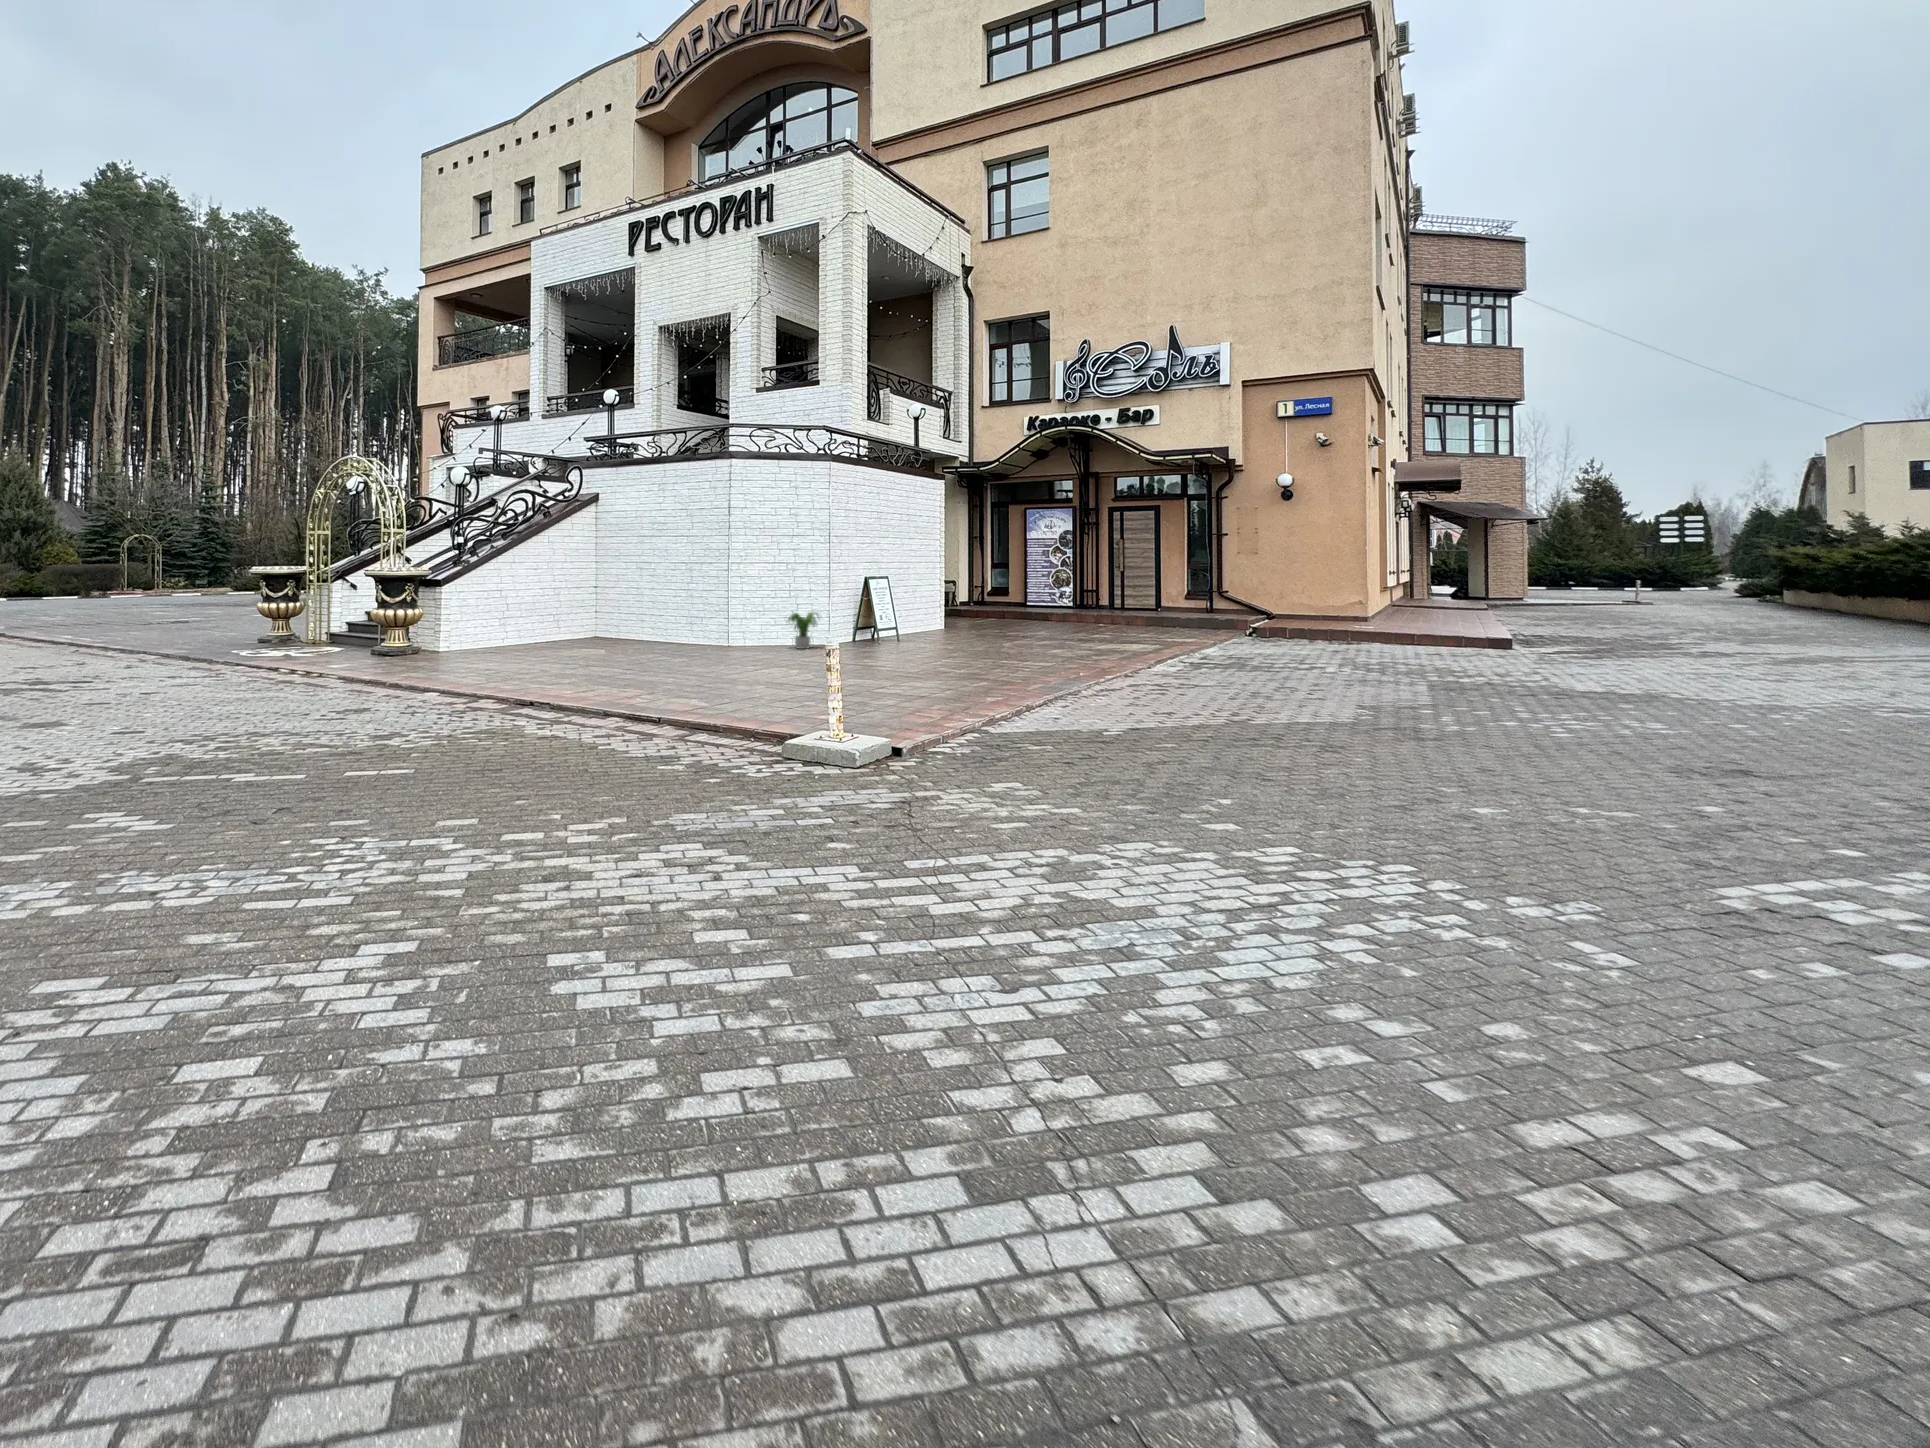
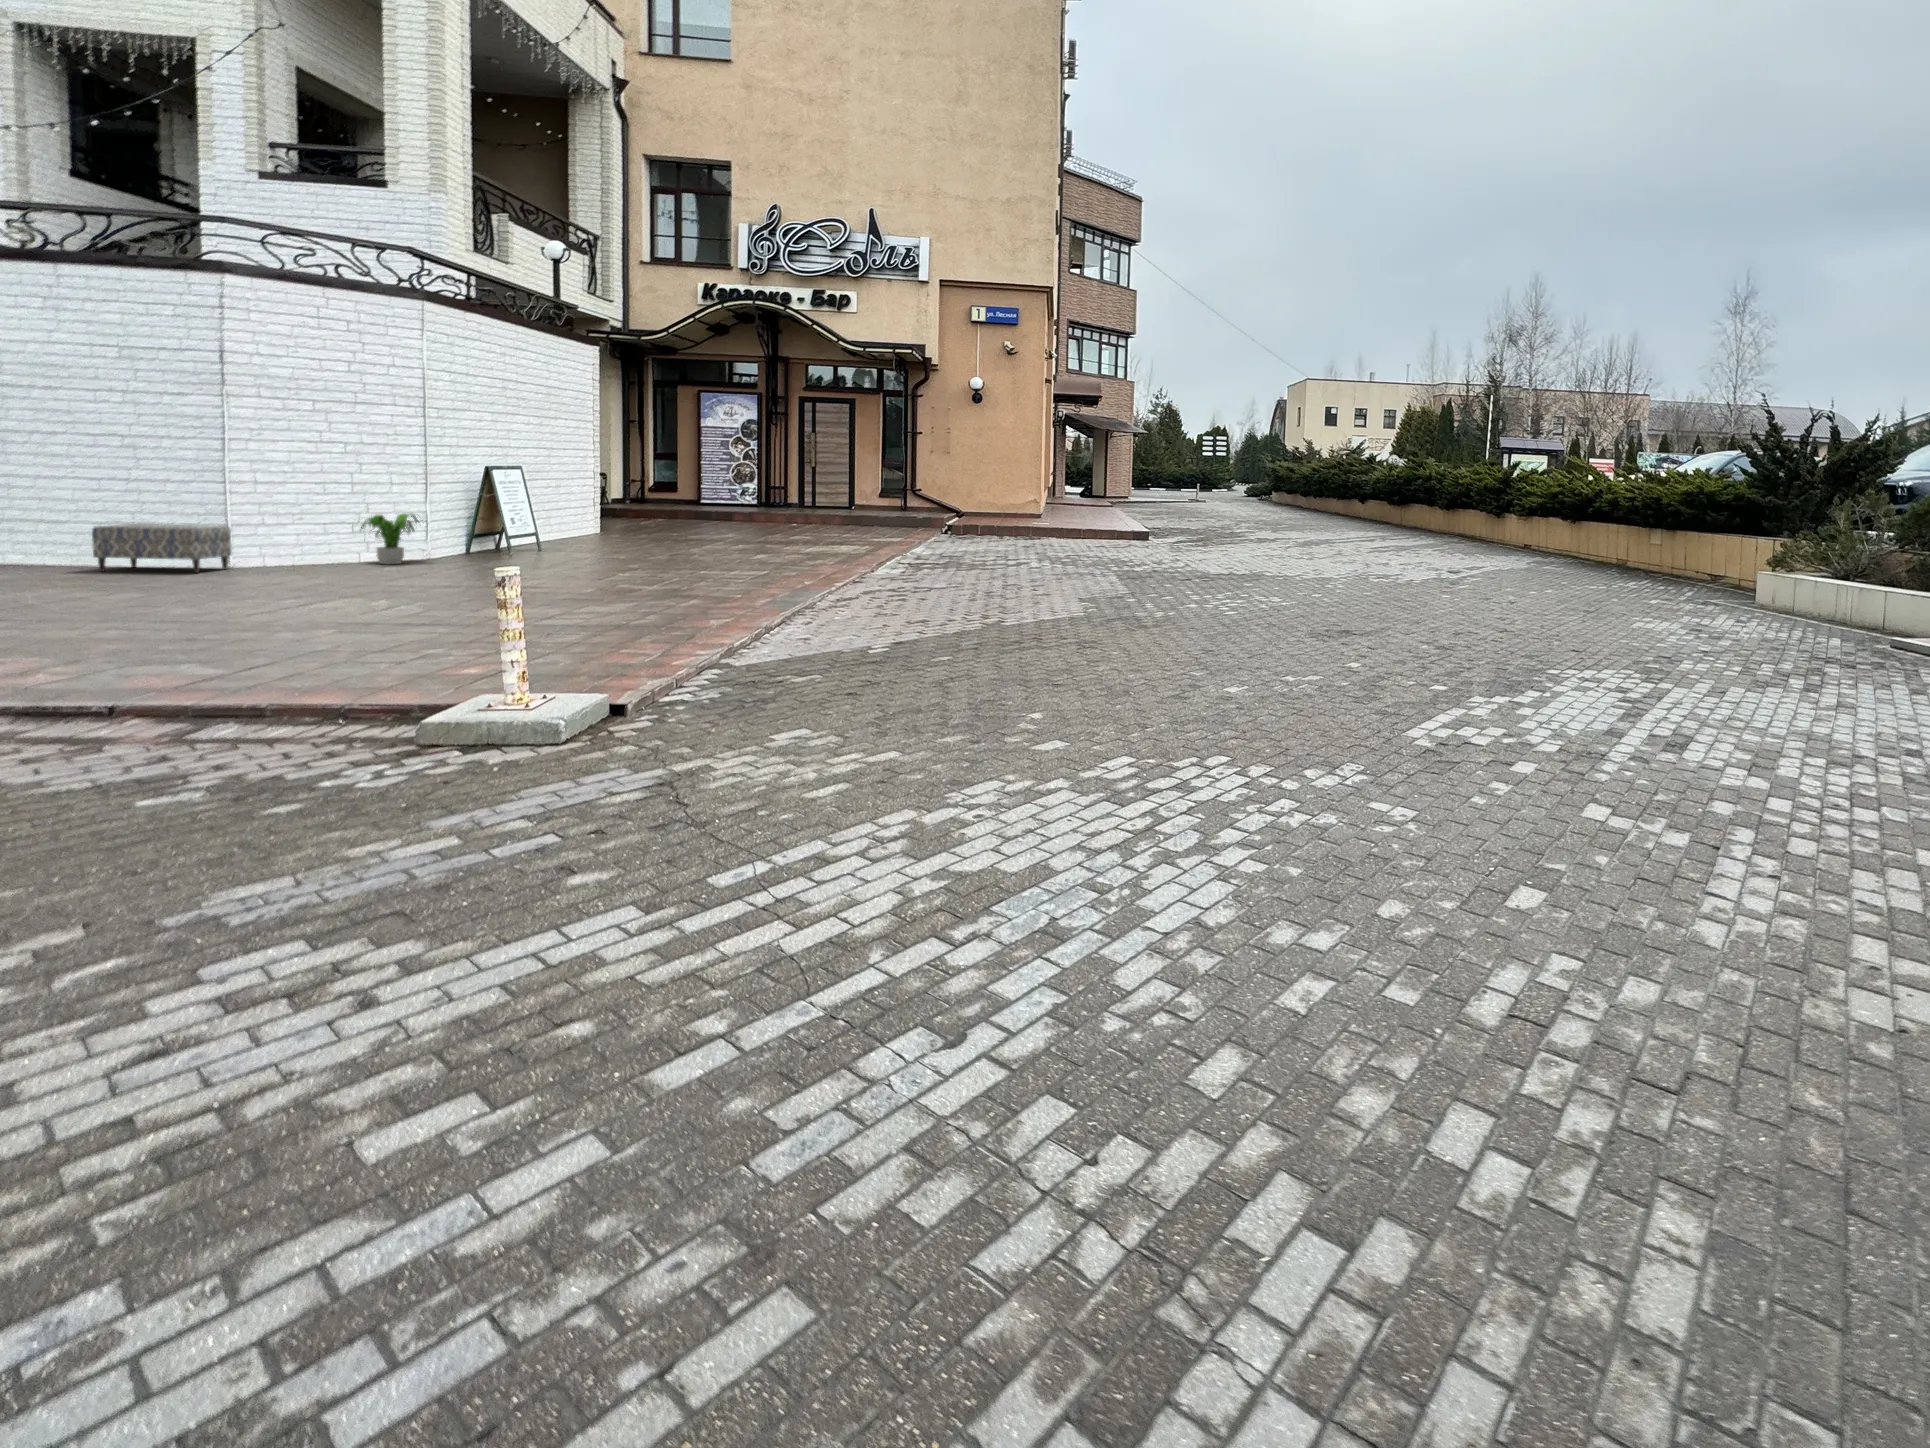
bench: none [654,619,718,651] -> present [92,524,232,573]

